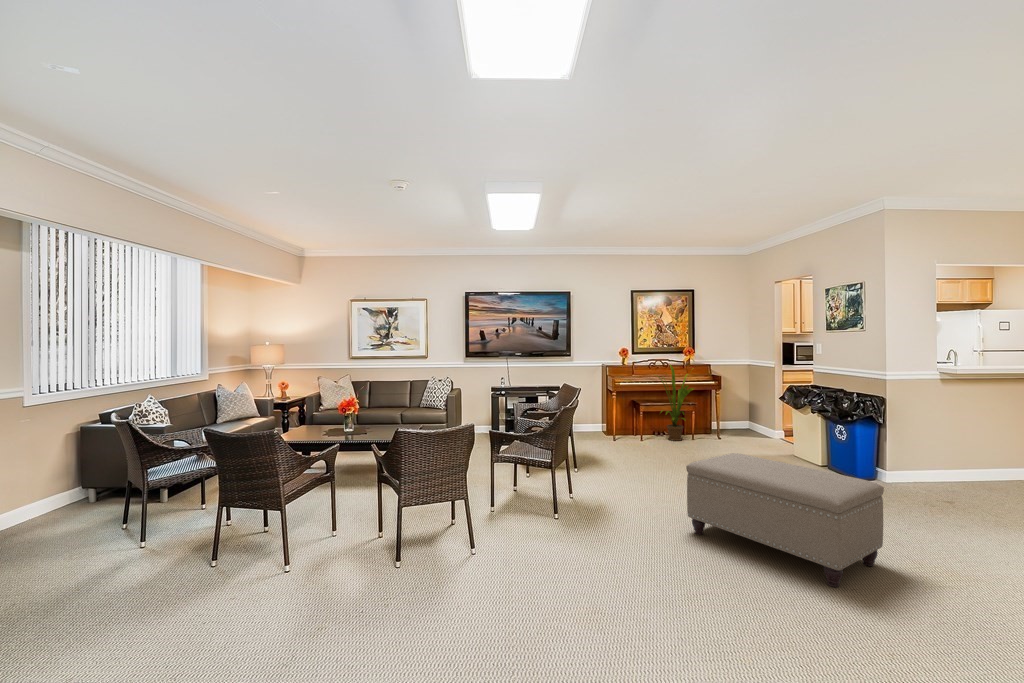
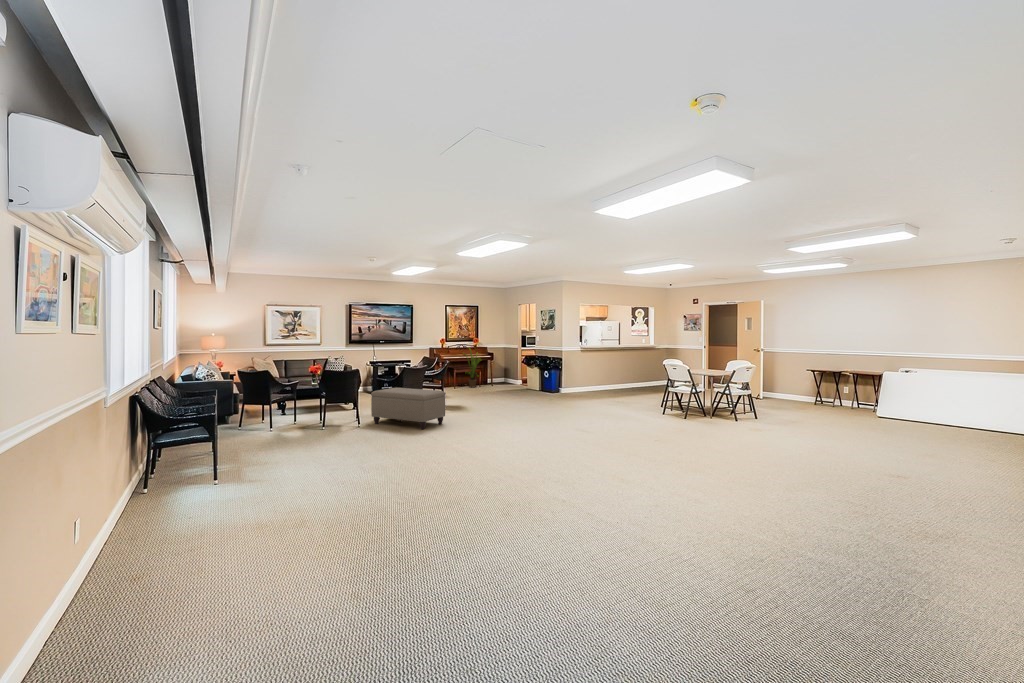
ottoman: present [686,453,884,587] -> present [371,388,446,429]

